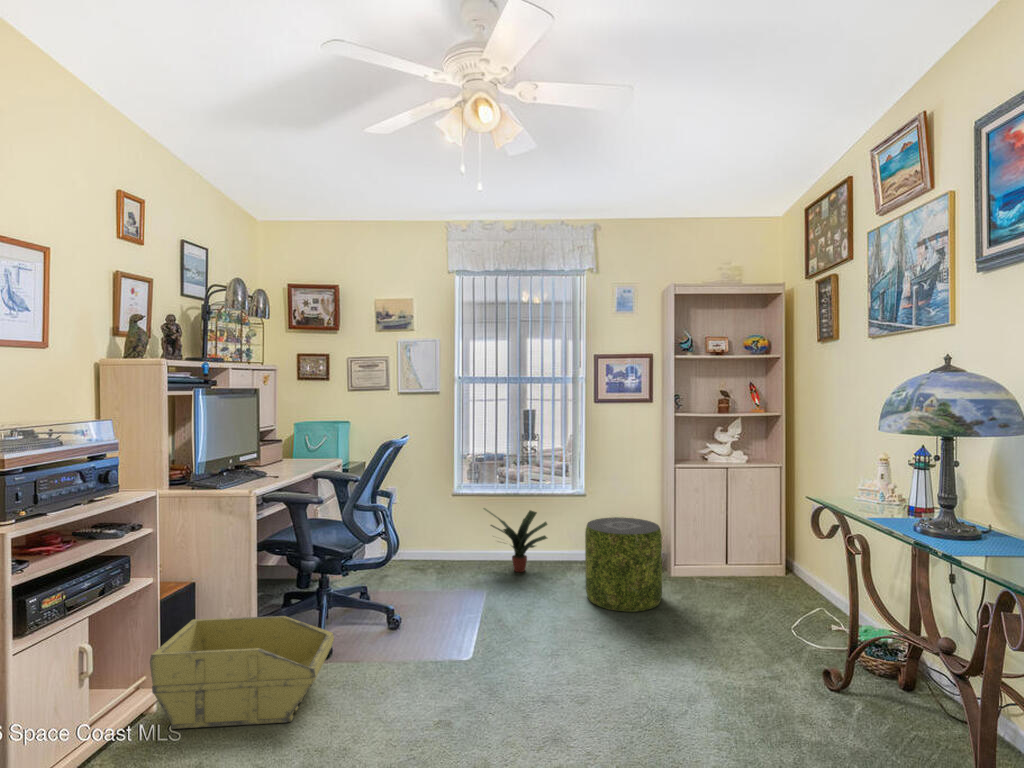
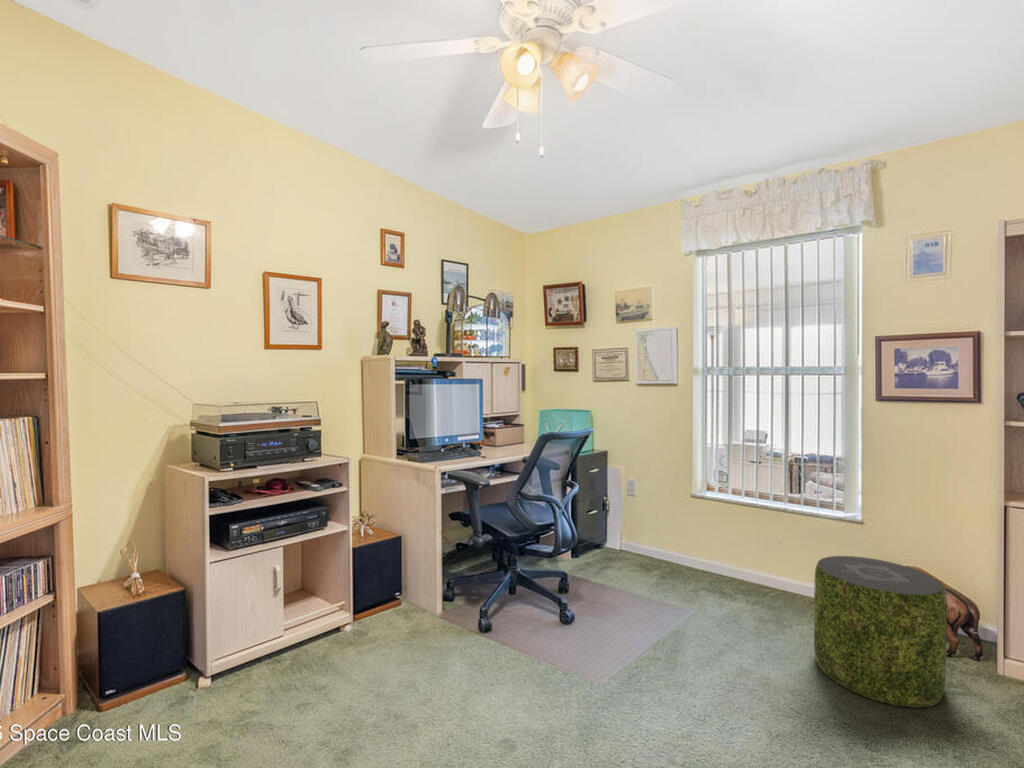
potted plant: present [484,508,547,572] -> none [710,514,795,597]
storage bin: present [150,616,334,729] -> none [343,558,481,669]

